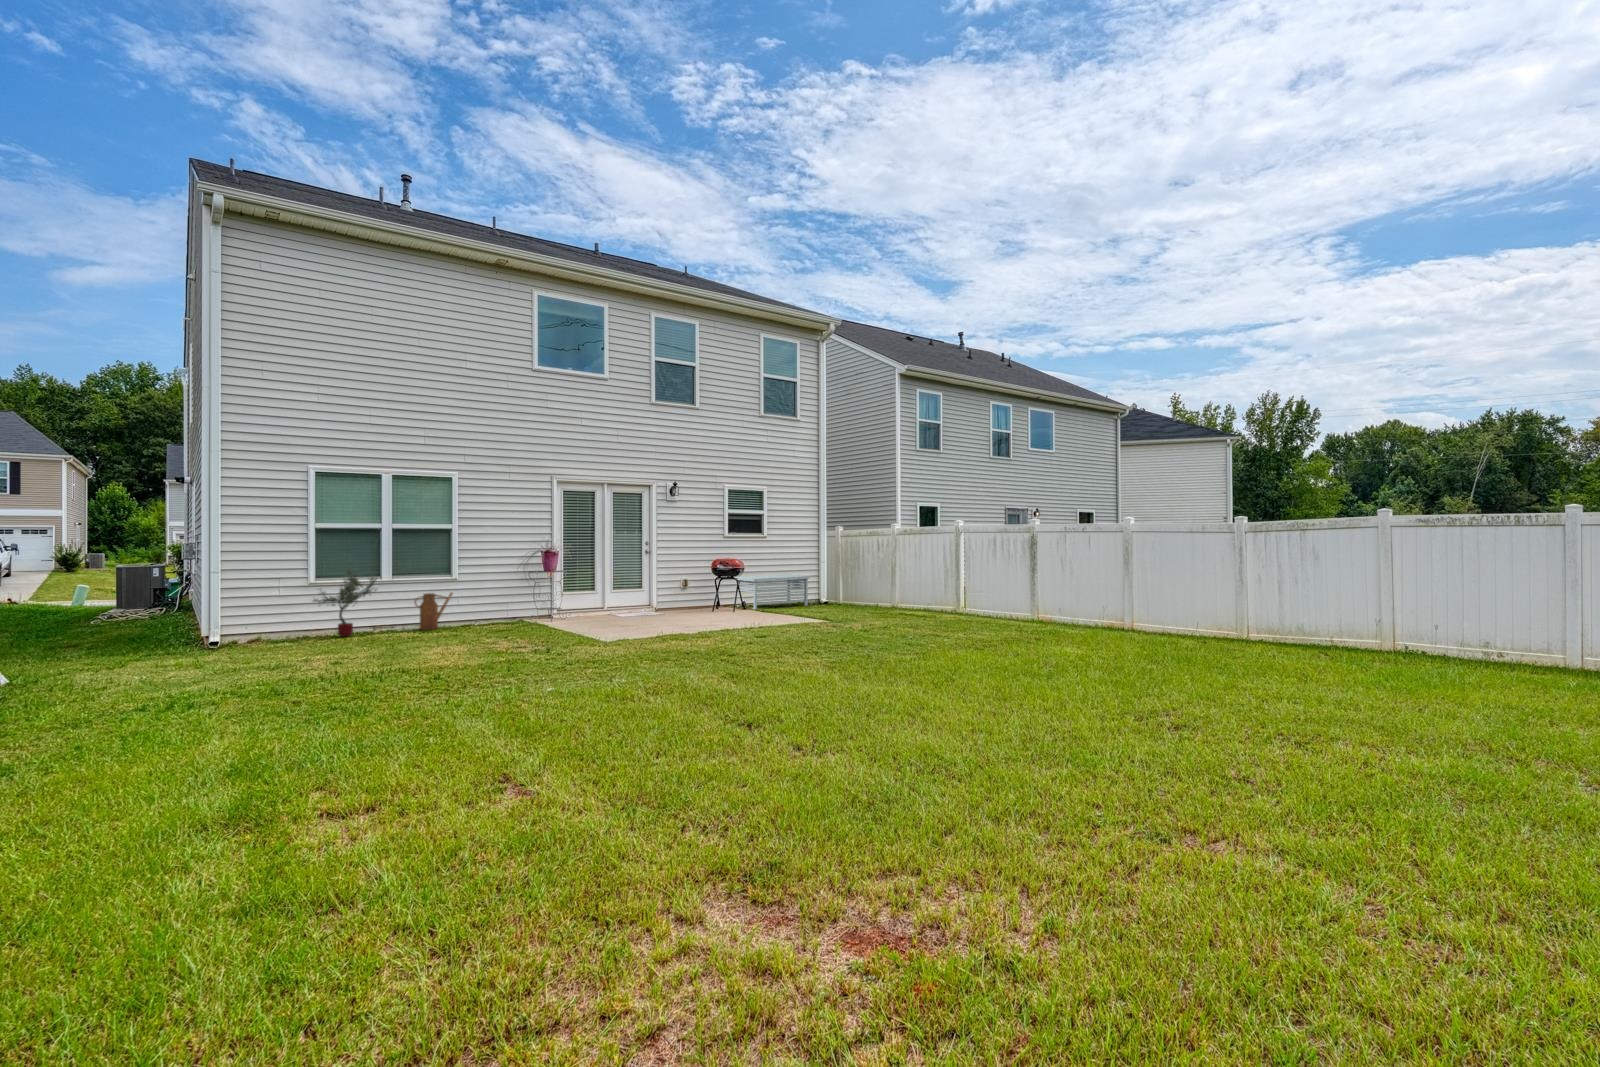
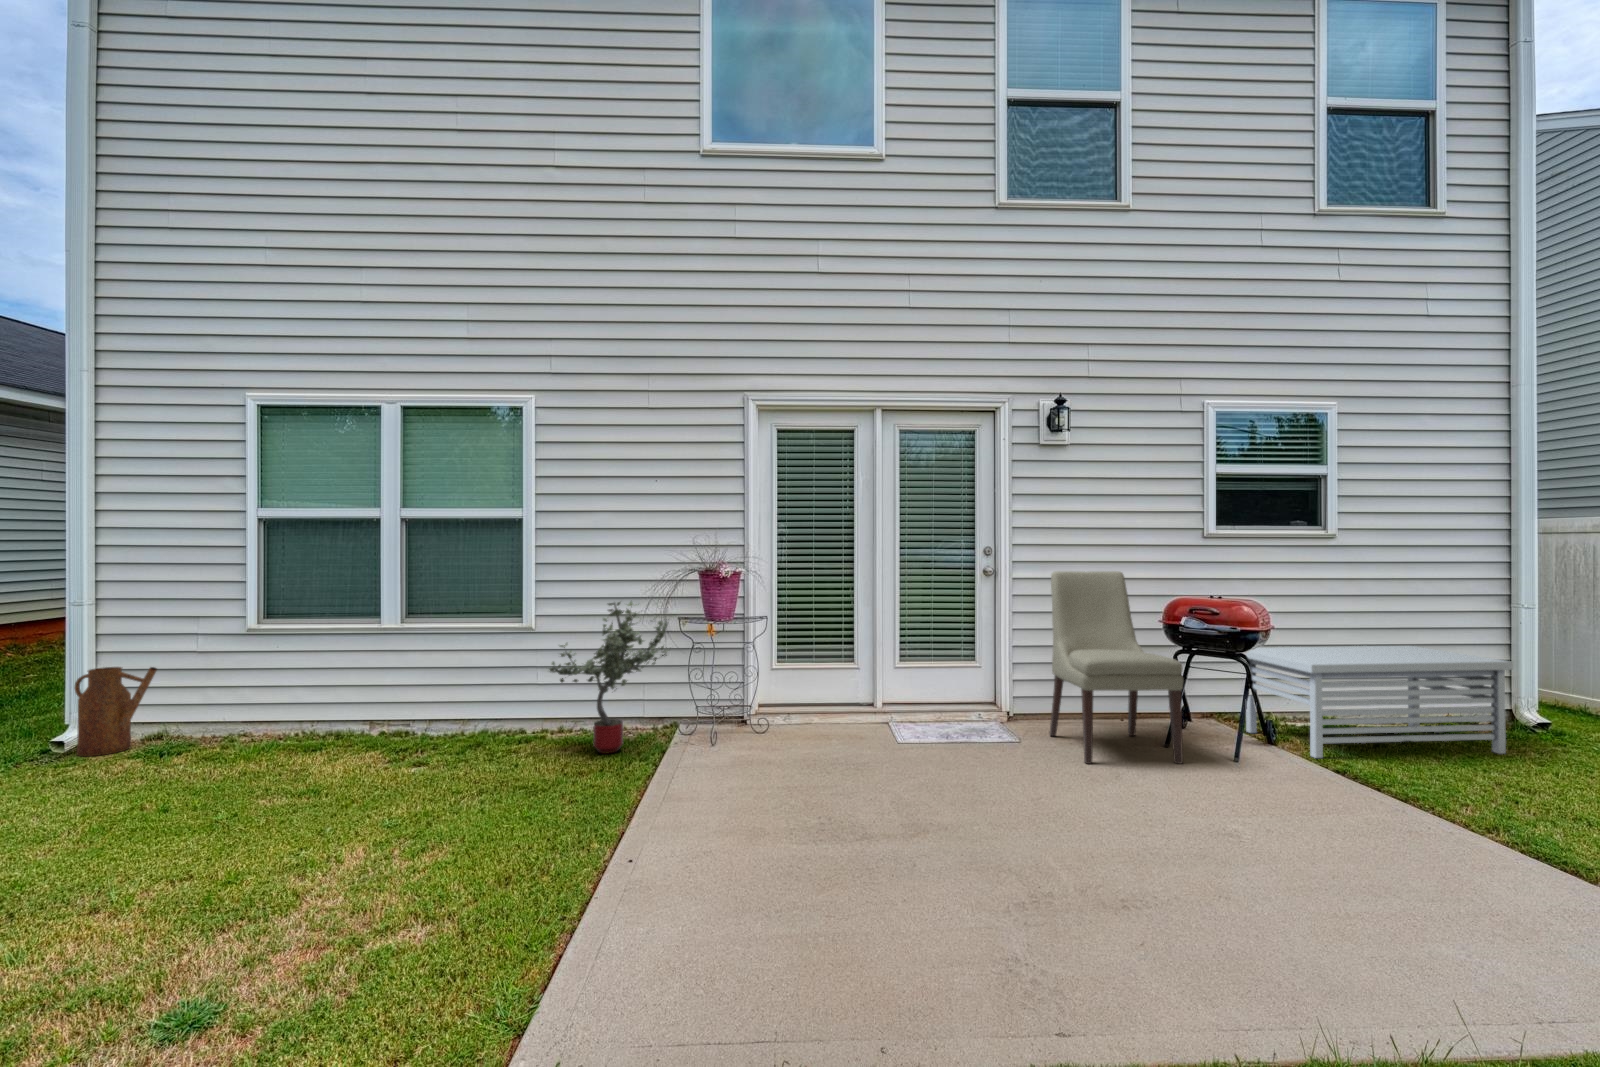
chair: none [671,550,716,615] -> present [1050,571,1183,764]
potted tree: present [313,569,376,637] -> present [549,601,669,753]
watering can: present [415,593,453,630] -> present [75,667,157,757]

